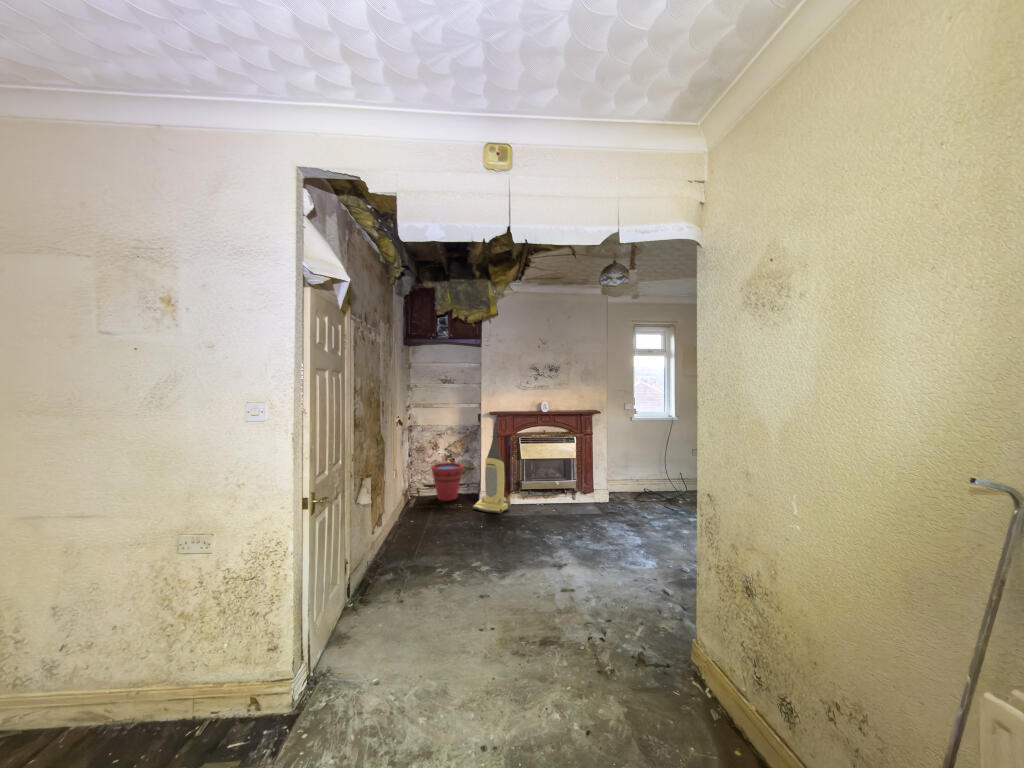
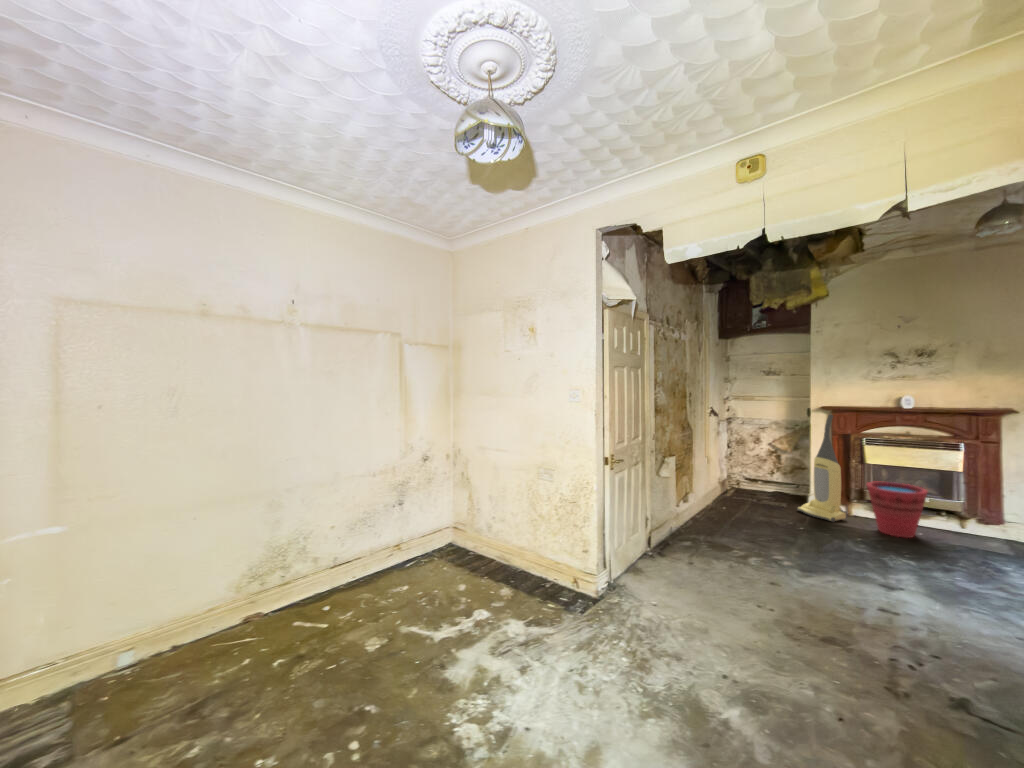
bucket: present [431,463,463,501] -> present [867,482,928,538]

